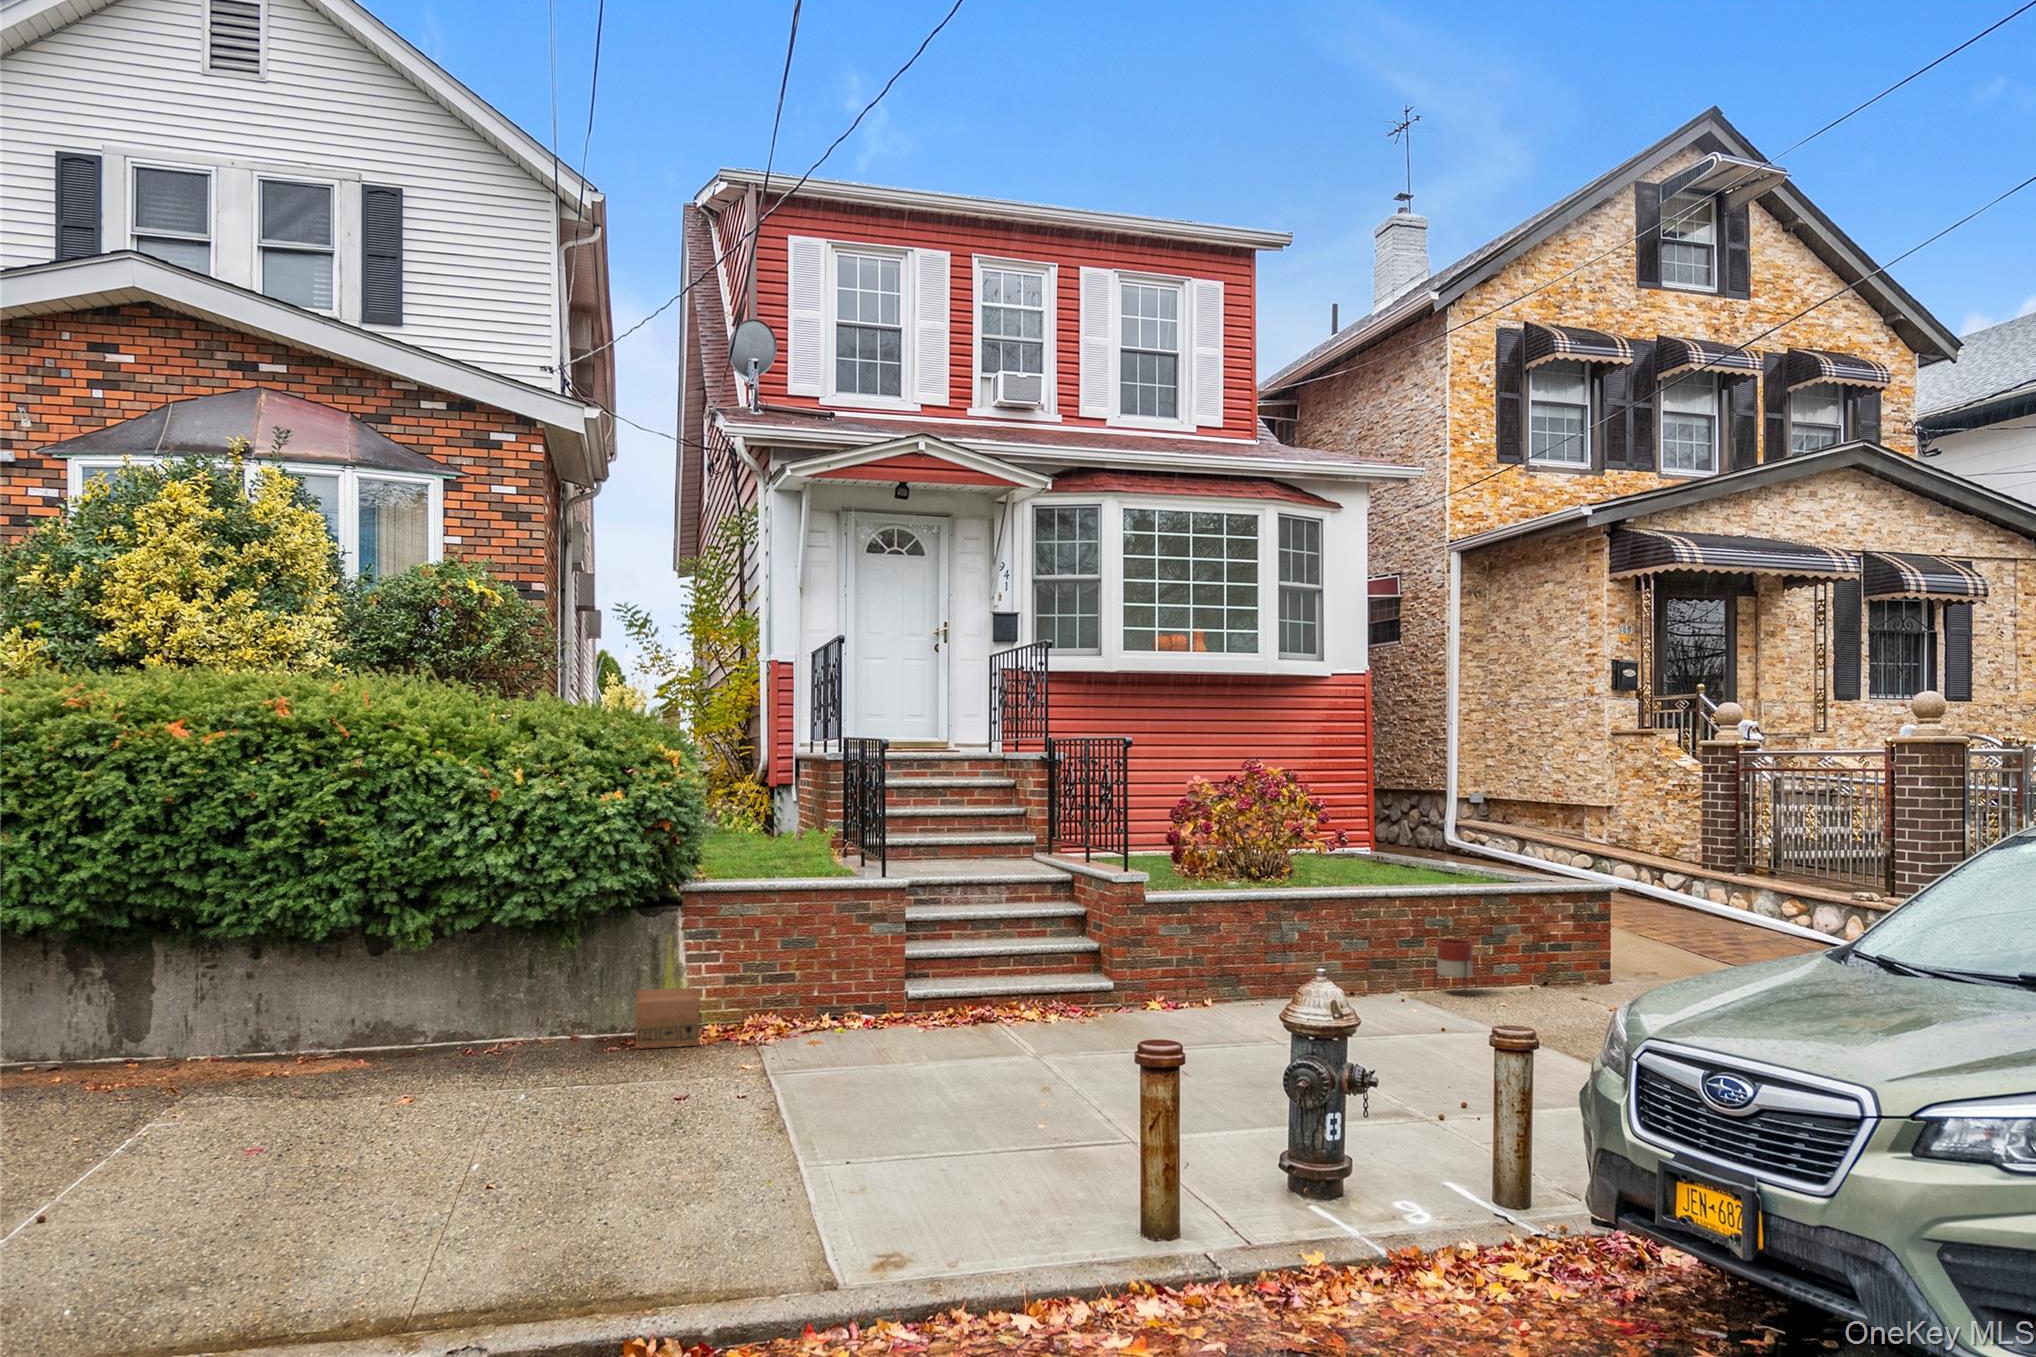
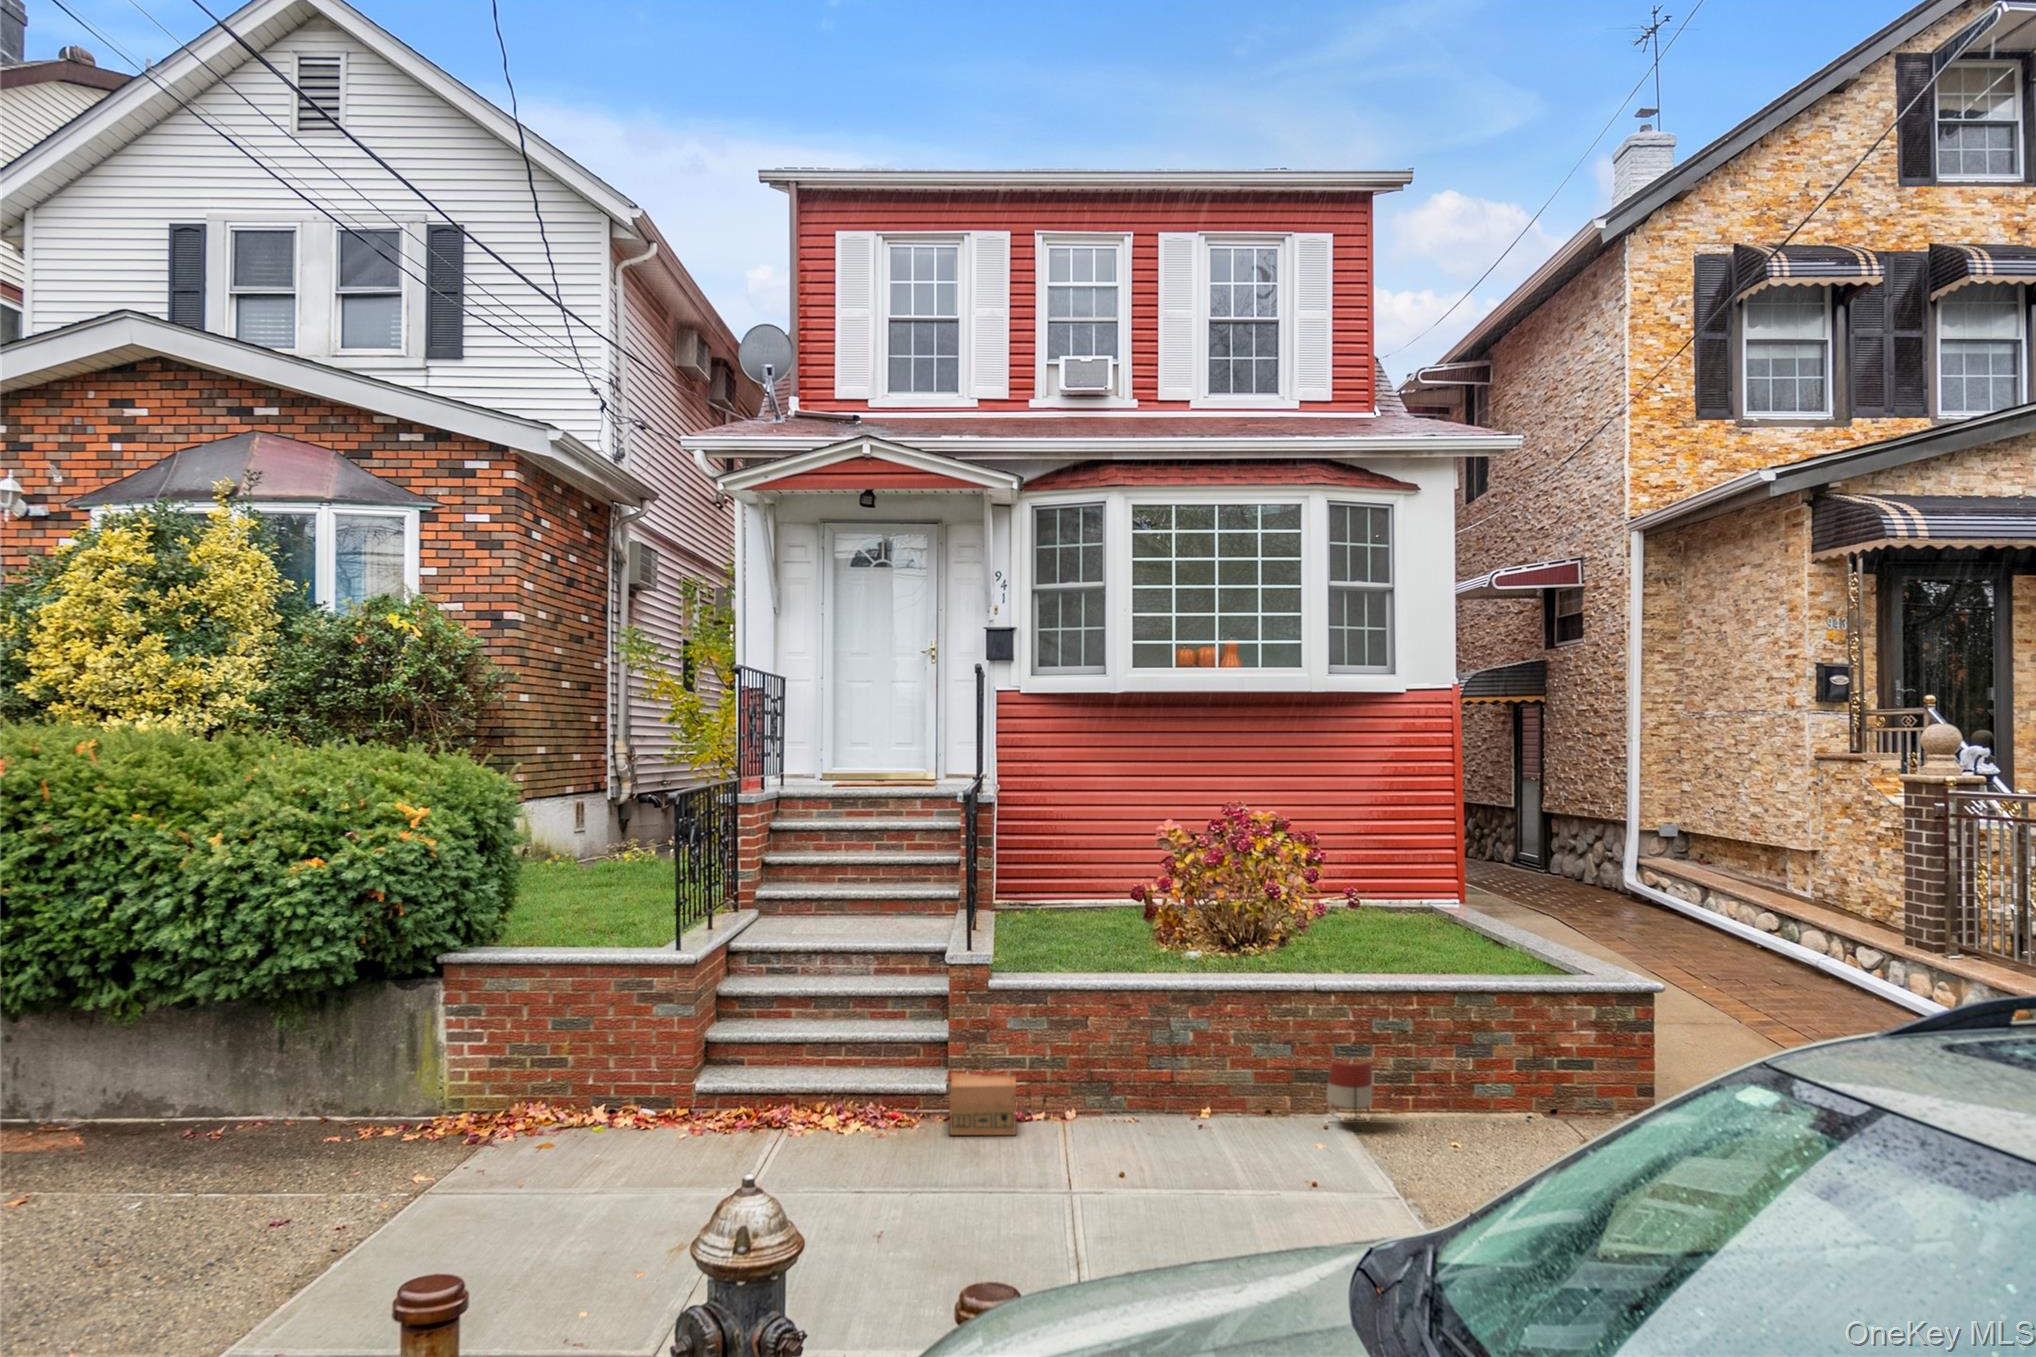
cardboard box: present [636,988,701,1048] -> present [950,1073,1016,1135]

